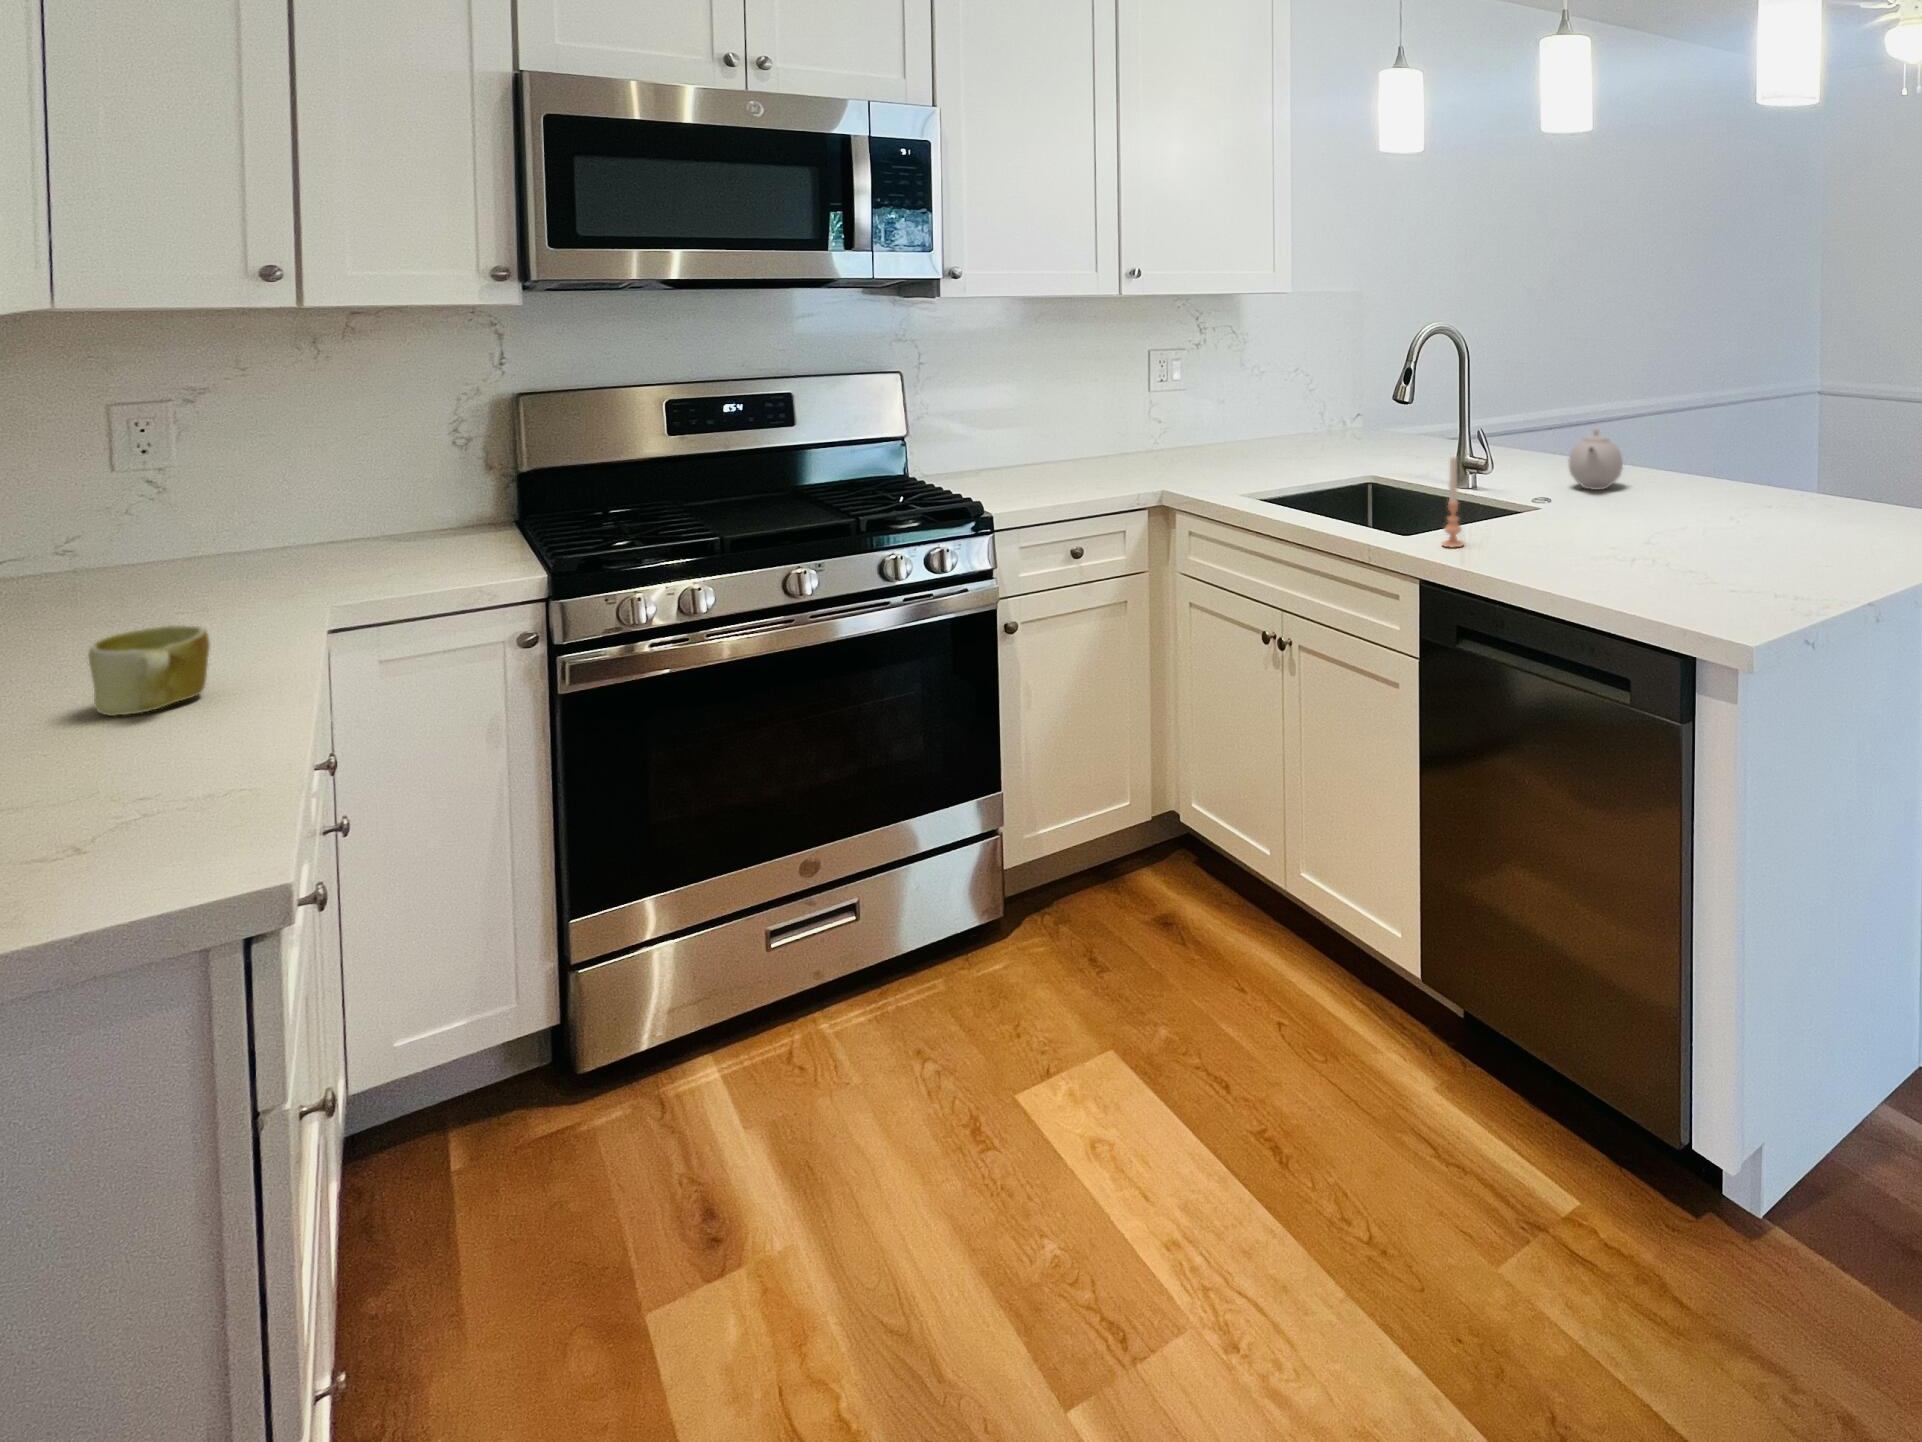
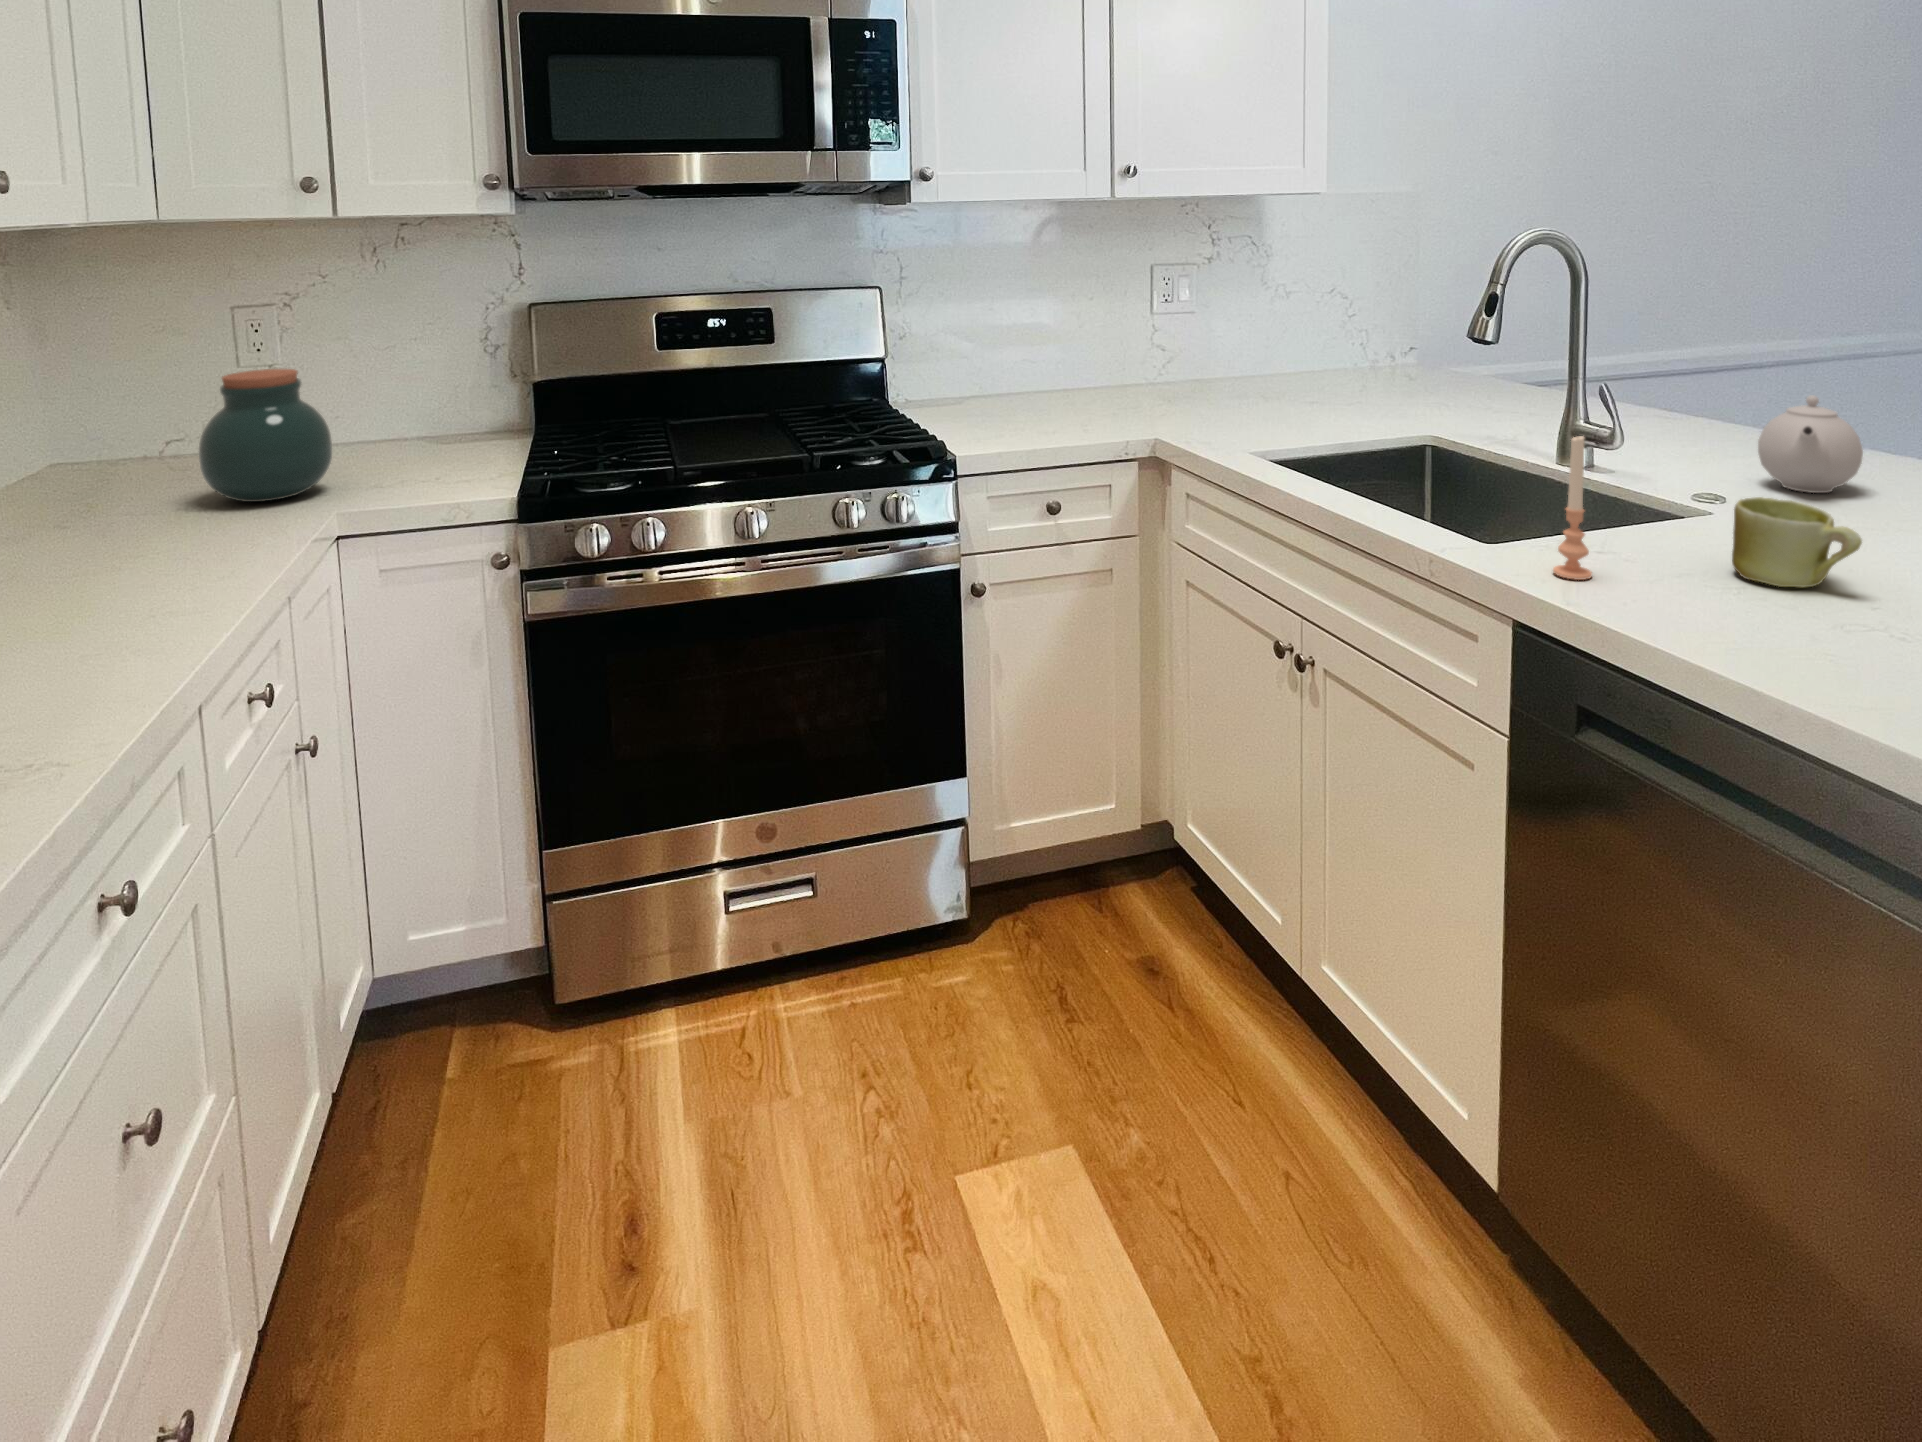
jar: none [132,466,307,607] -> present [199,369,332,502]
mug: present [89,625,210,716] -> present [1732,497,1862,587]

